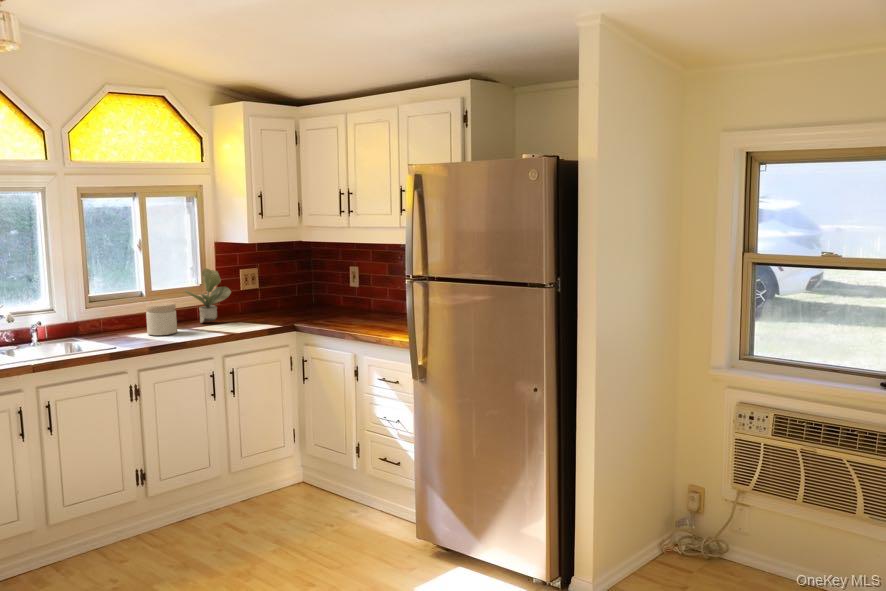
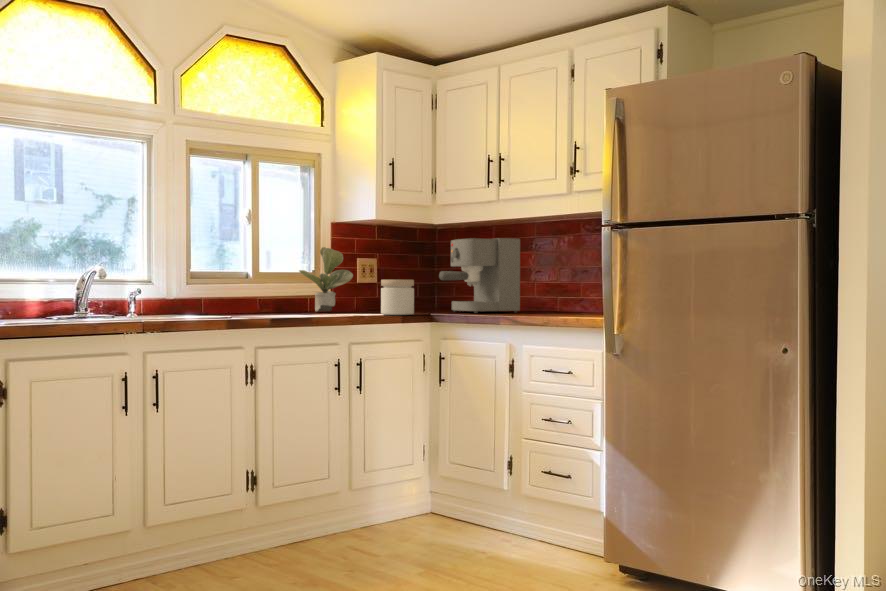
coffee maker: none [303,254,373,320] -> present [439,238,520,313]
jar: present [146,302,177,336] -> present [381,280,414,315]

